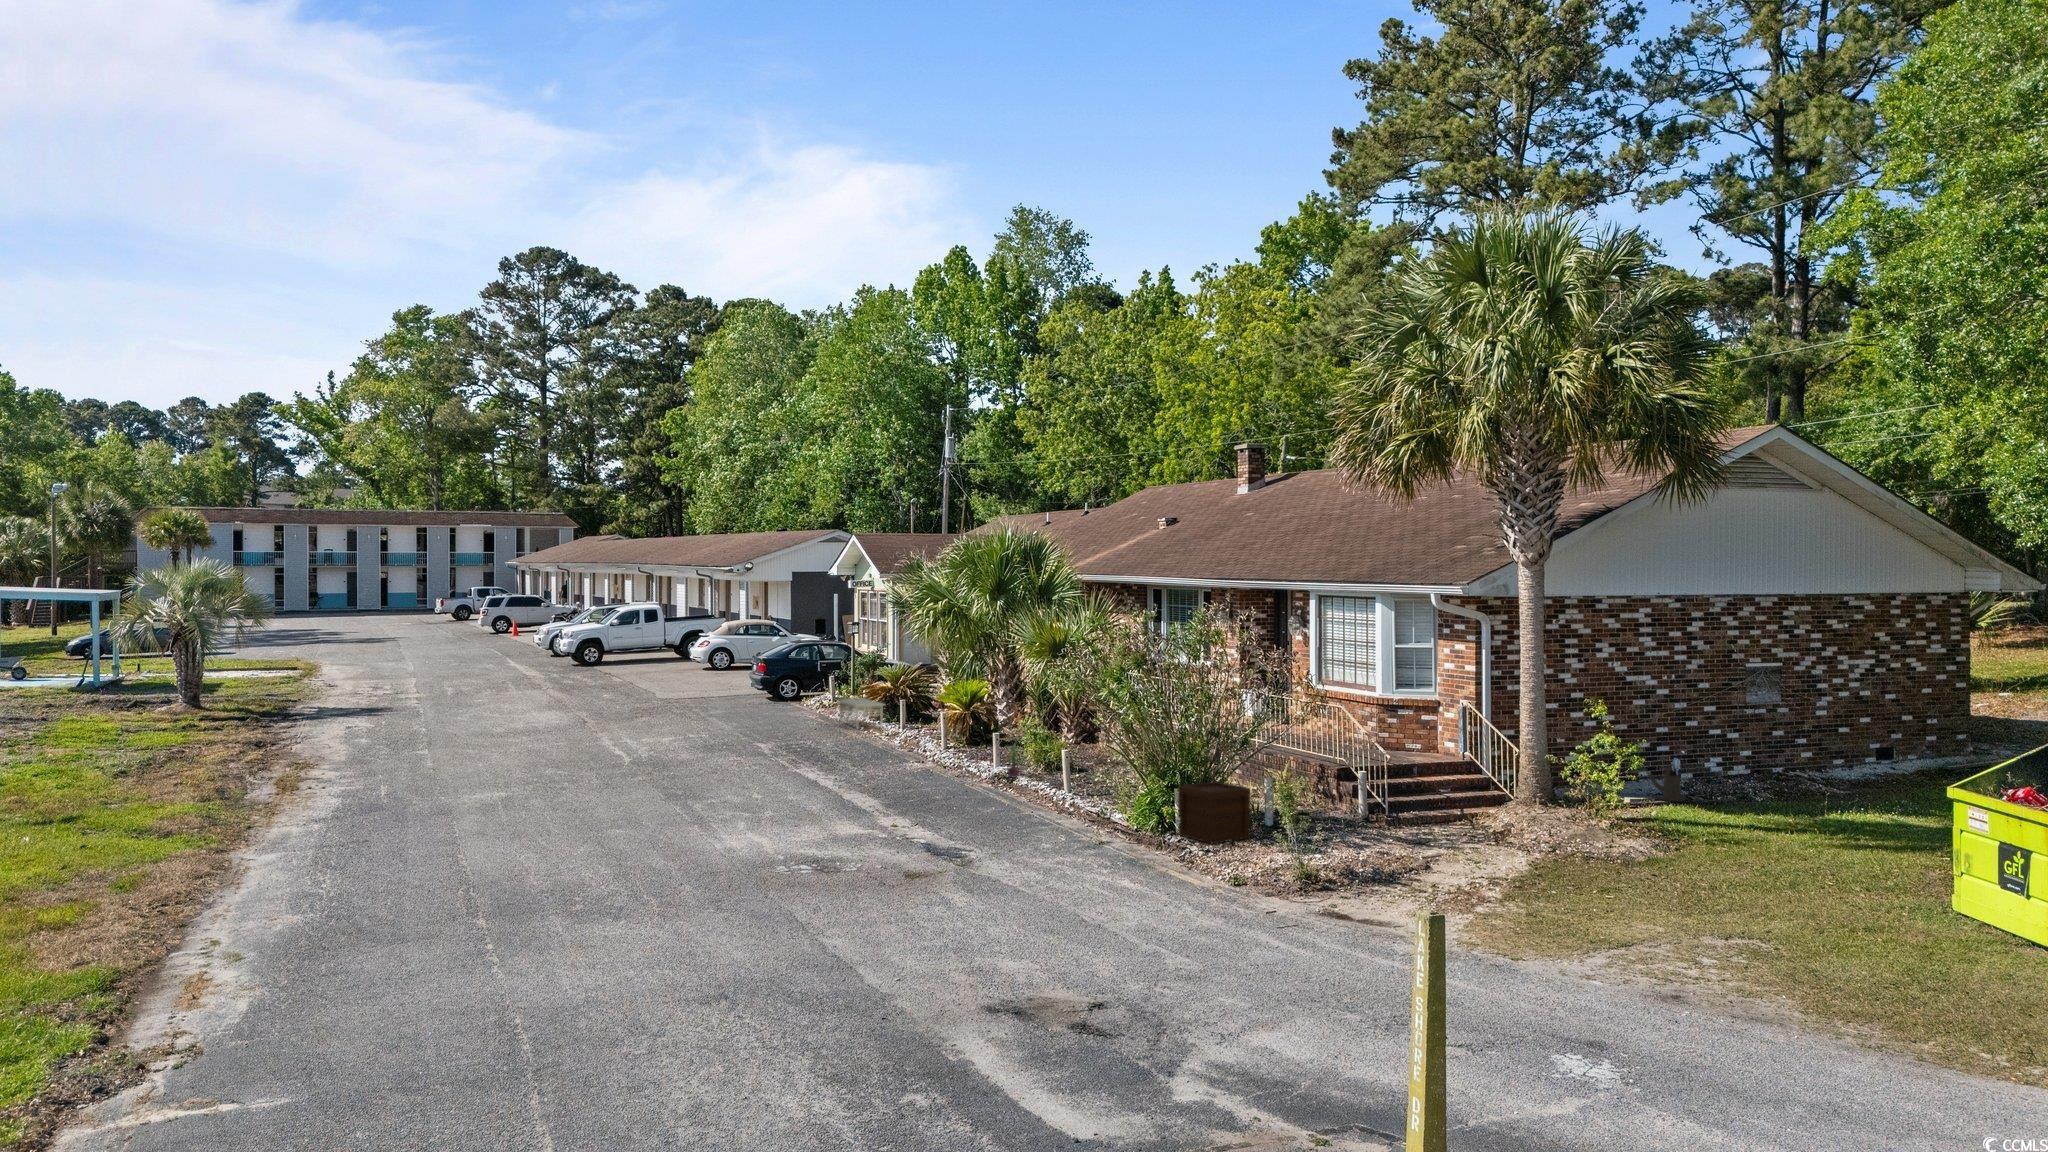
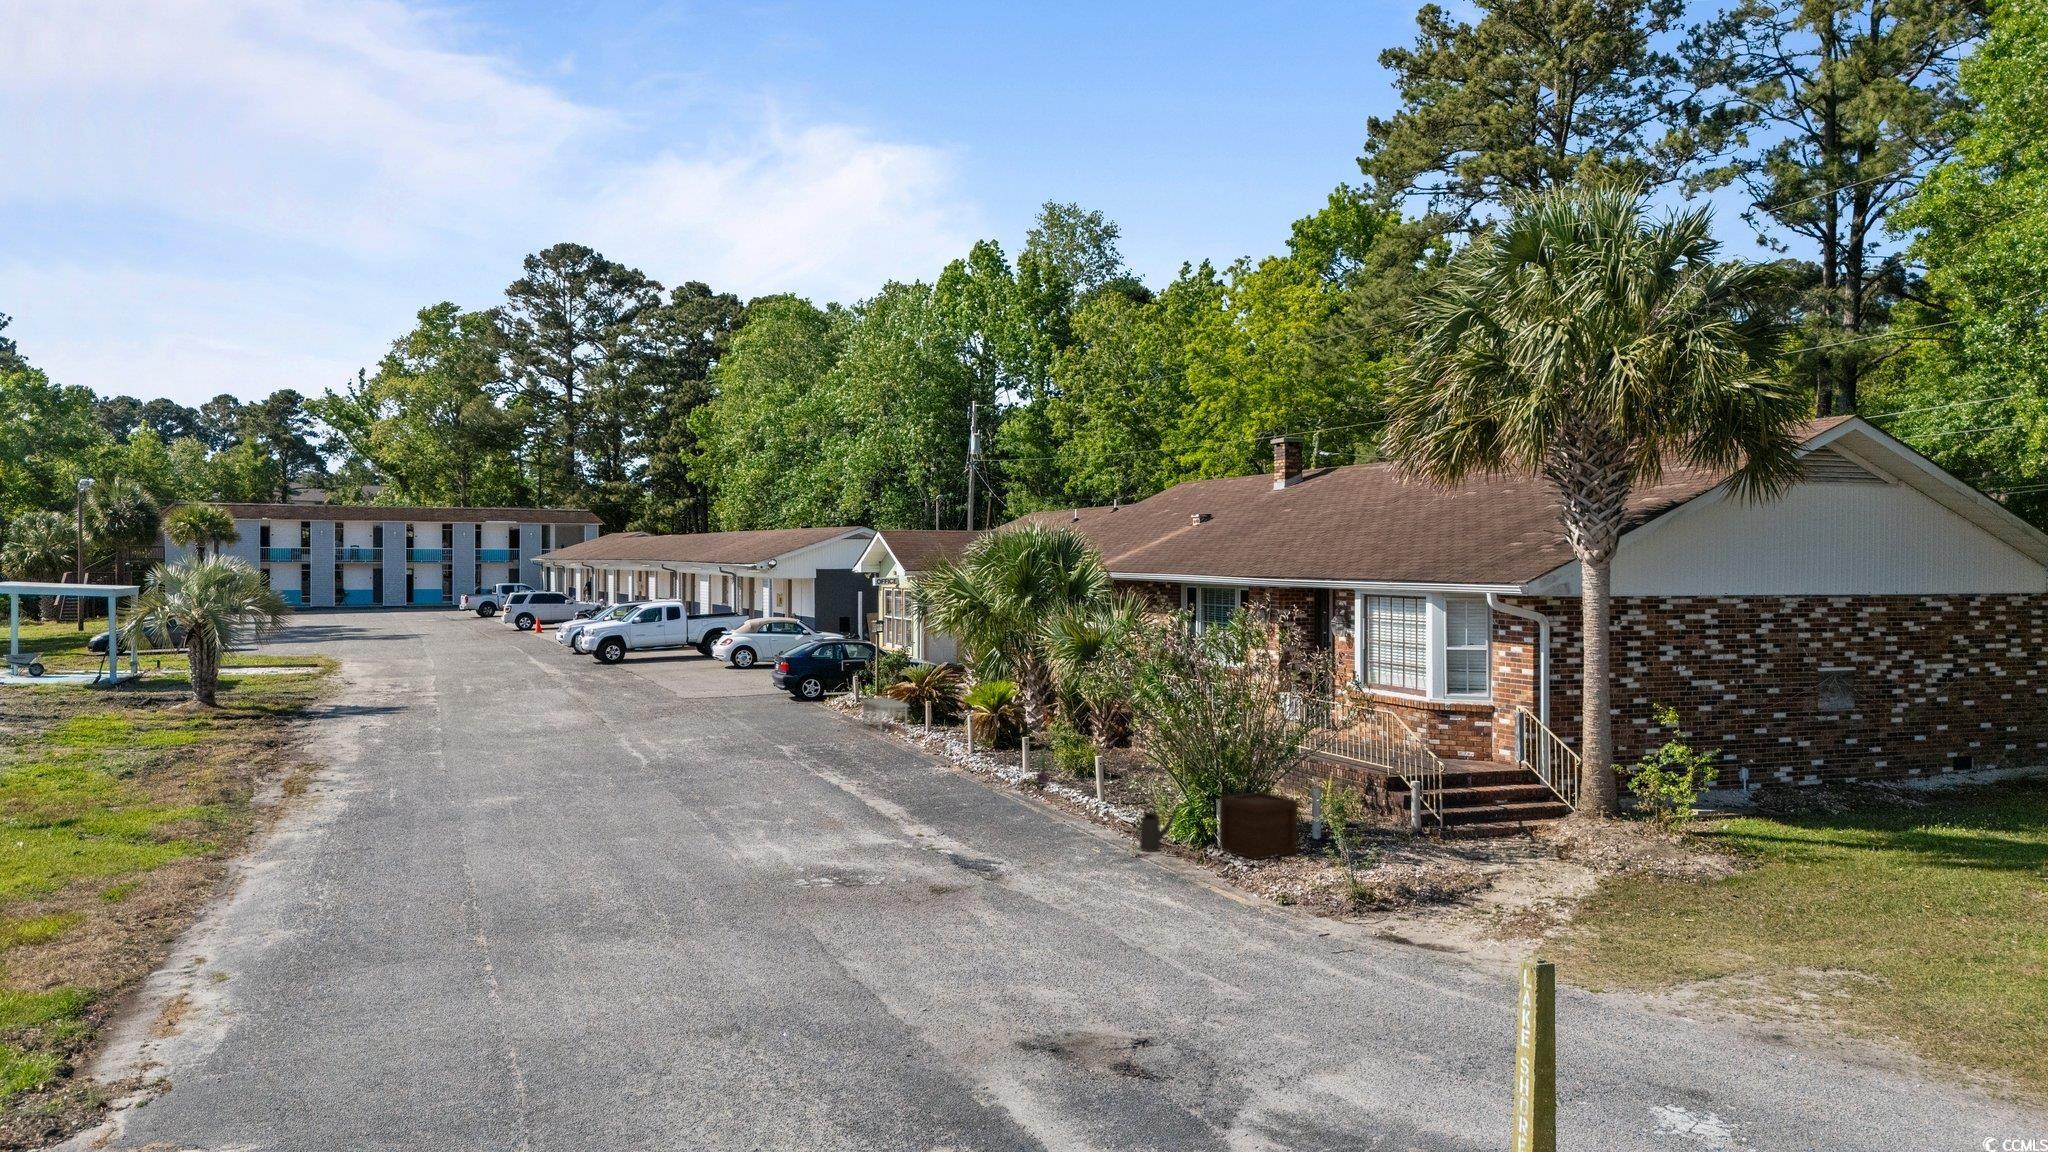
watering can: present [1644,766,1682,802] -> present [1136,805,1178,851]

